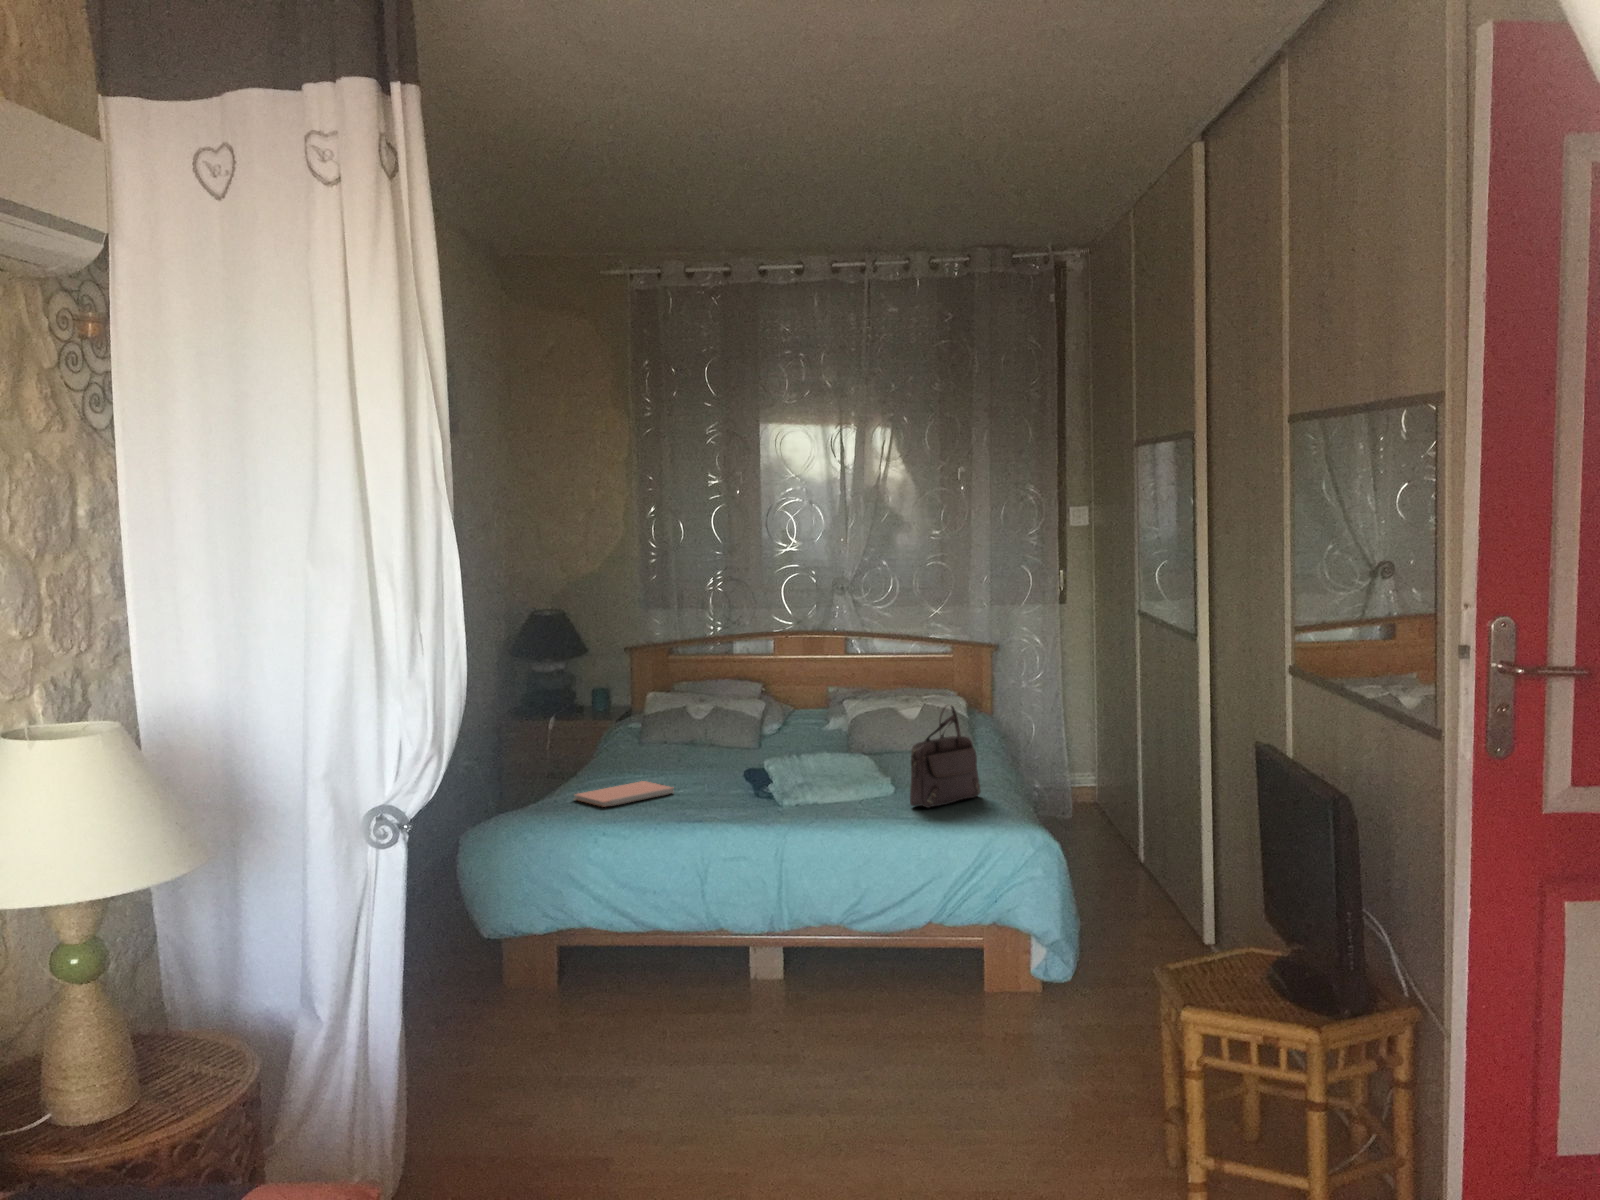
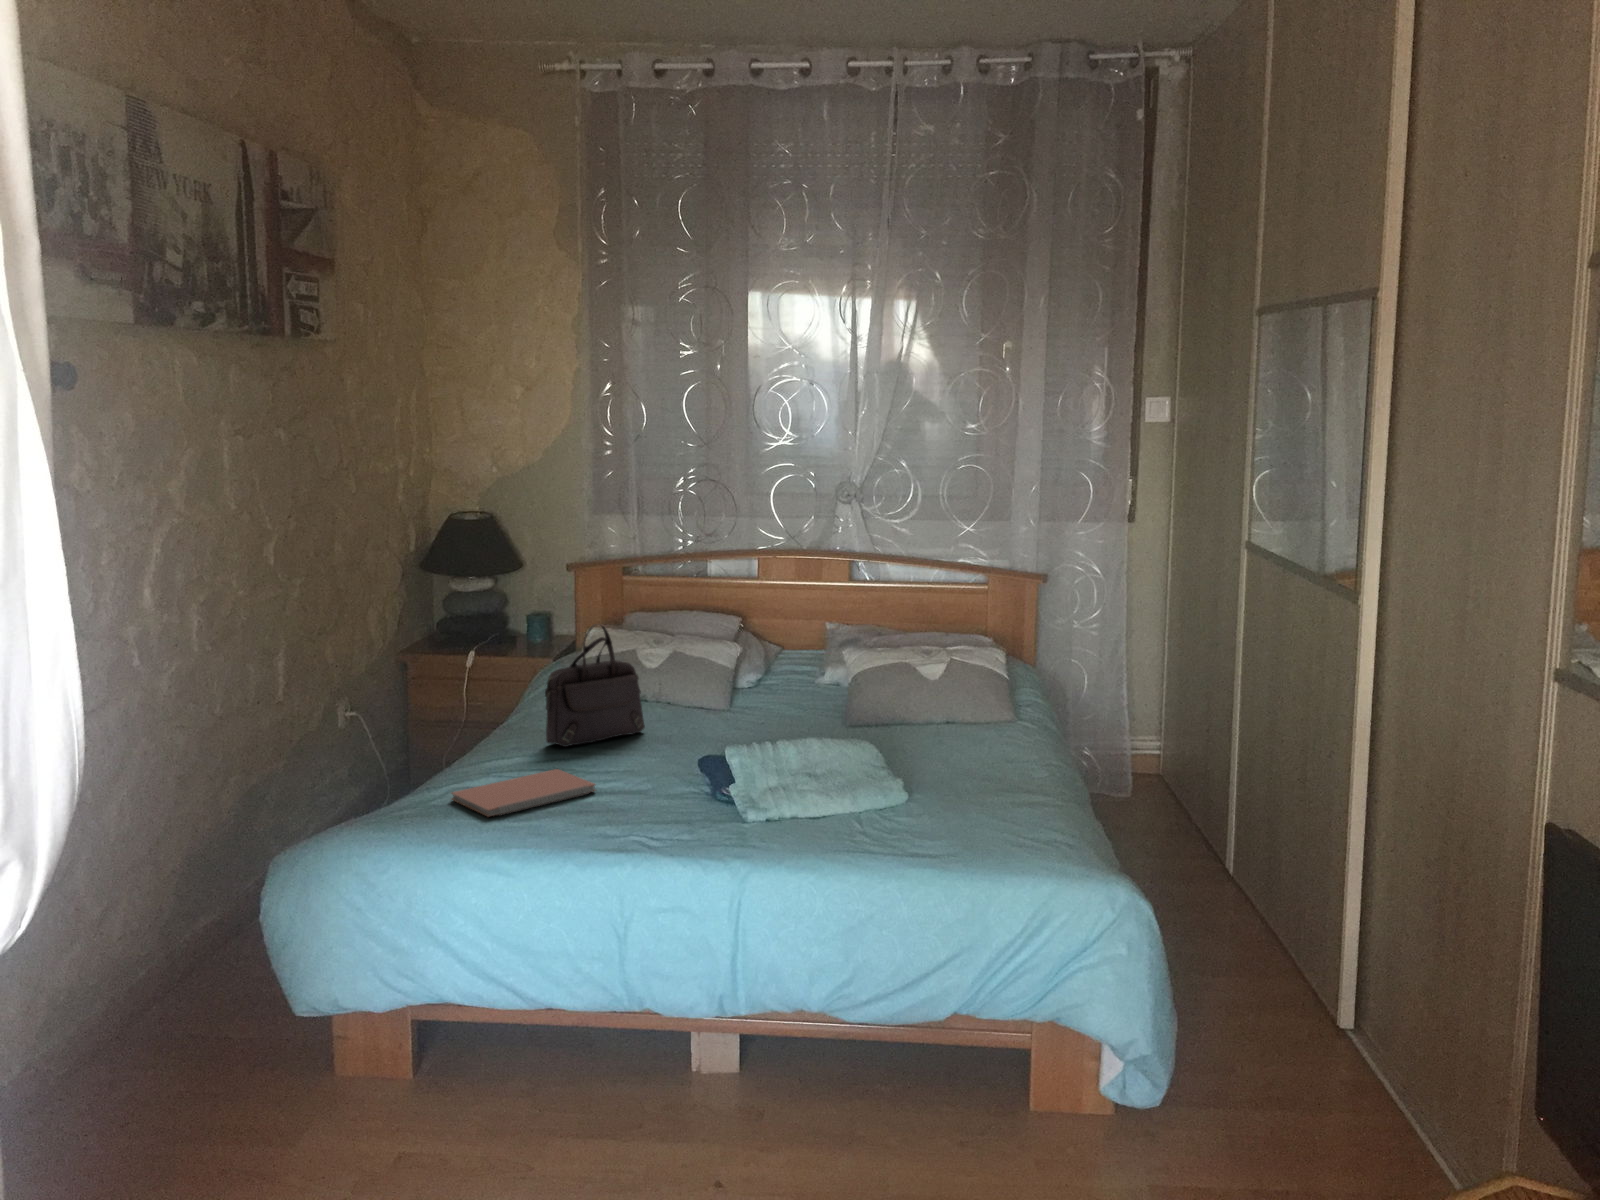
handbag: present [910,706,980,808] -> present [545,625,645,747]

